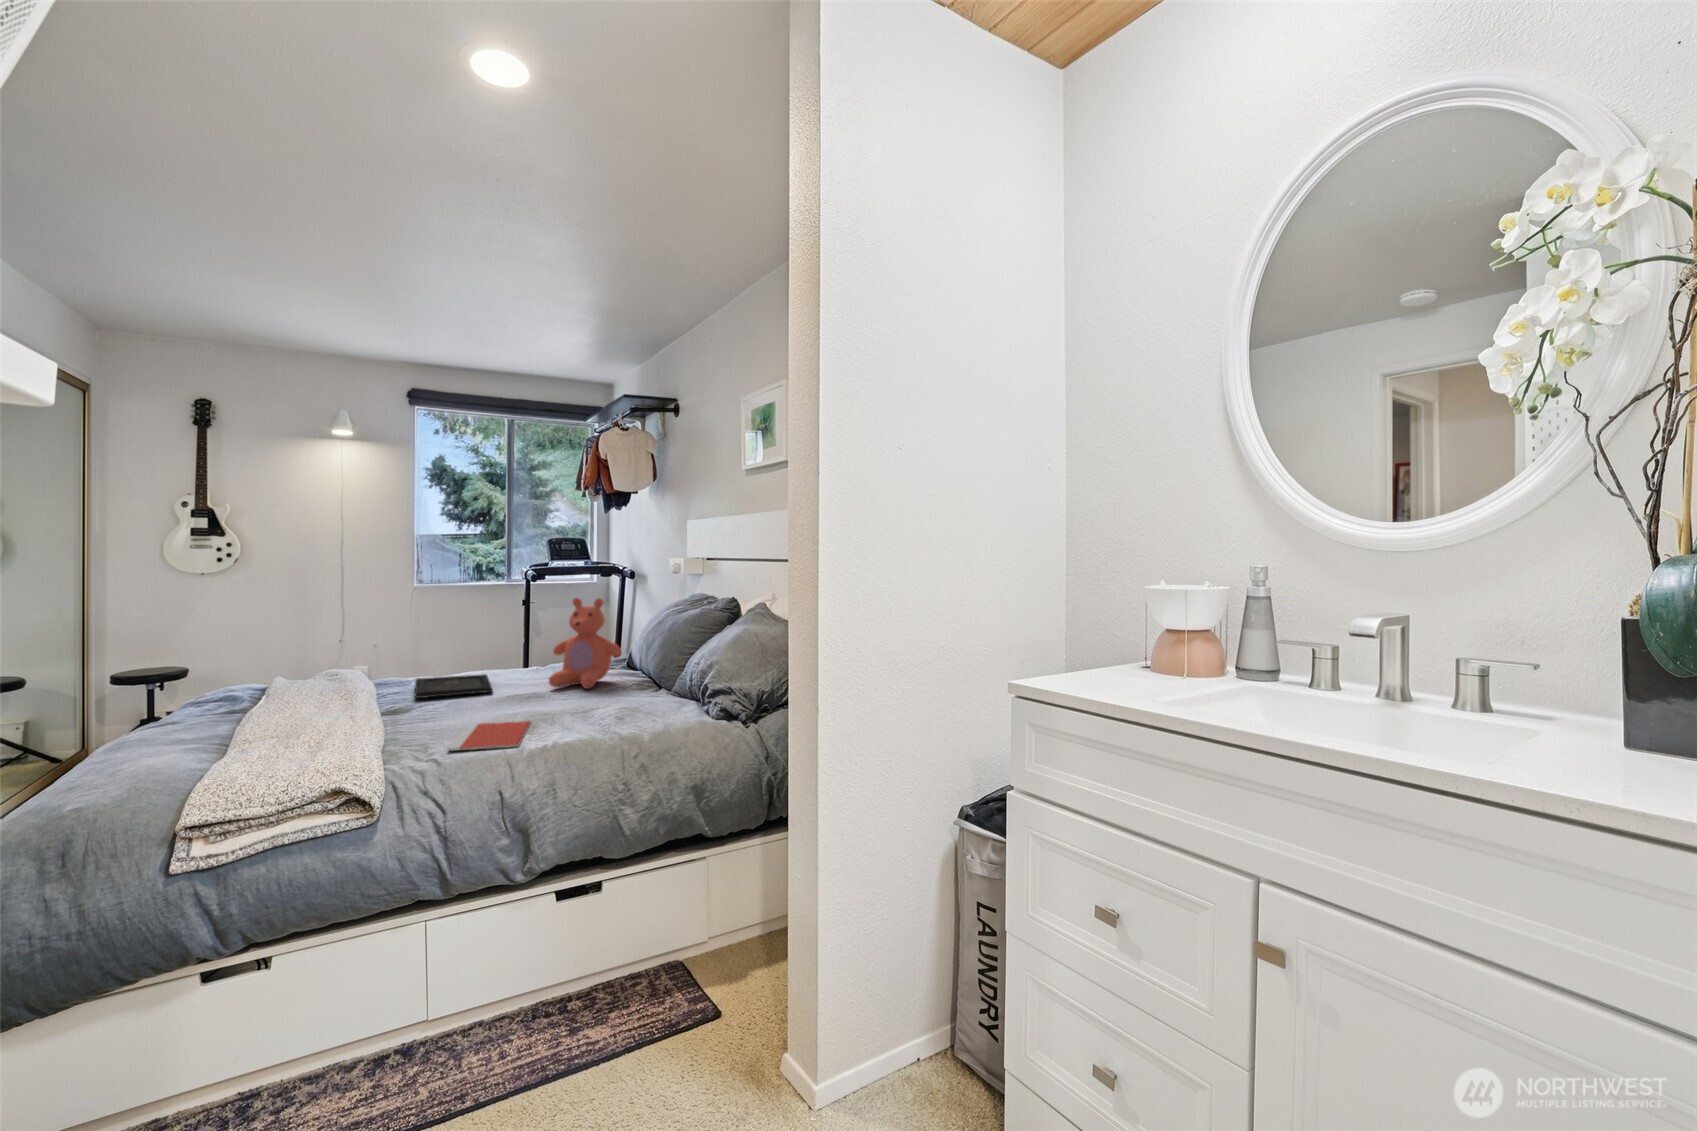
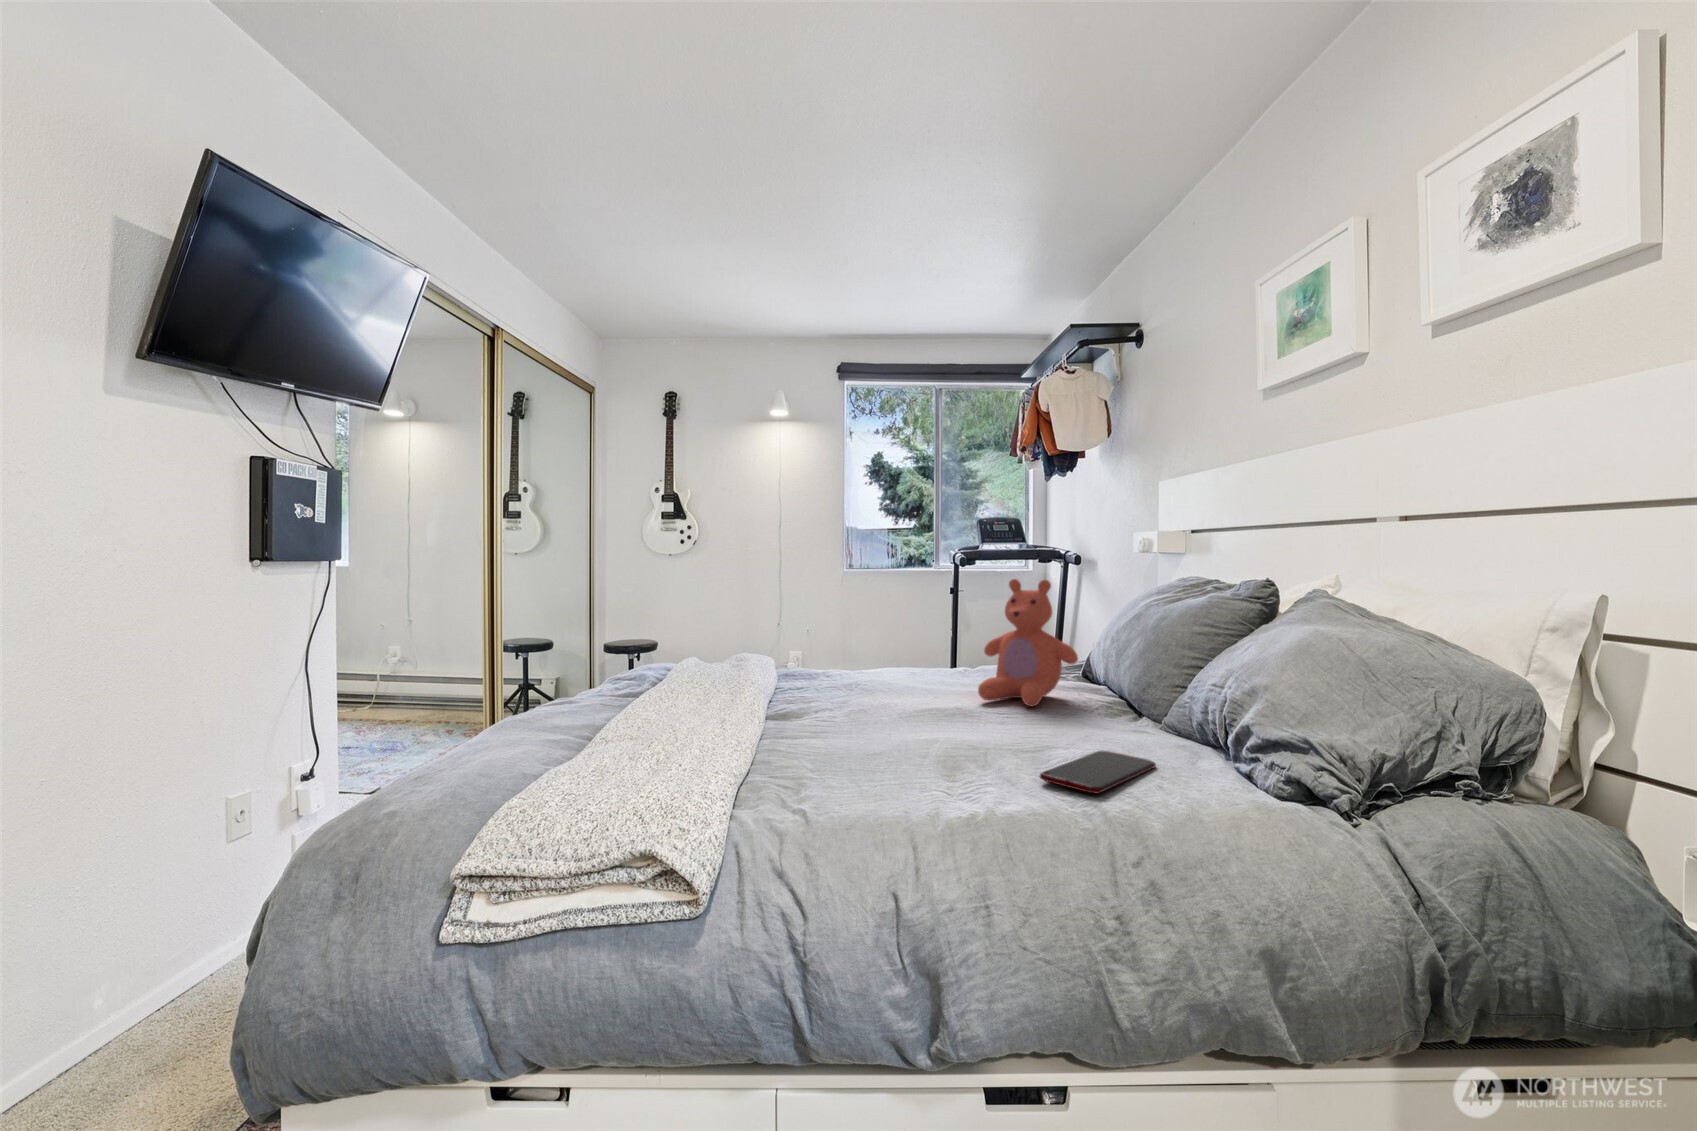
tray: present [415,674,493,698] -> none [822,674,910,699]
smartphone: none [589,708,659,729] -> present [1040,751,1156,793]
notebook: present [447,721,531,751] -> none [826,746,951,803]

